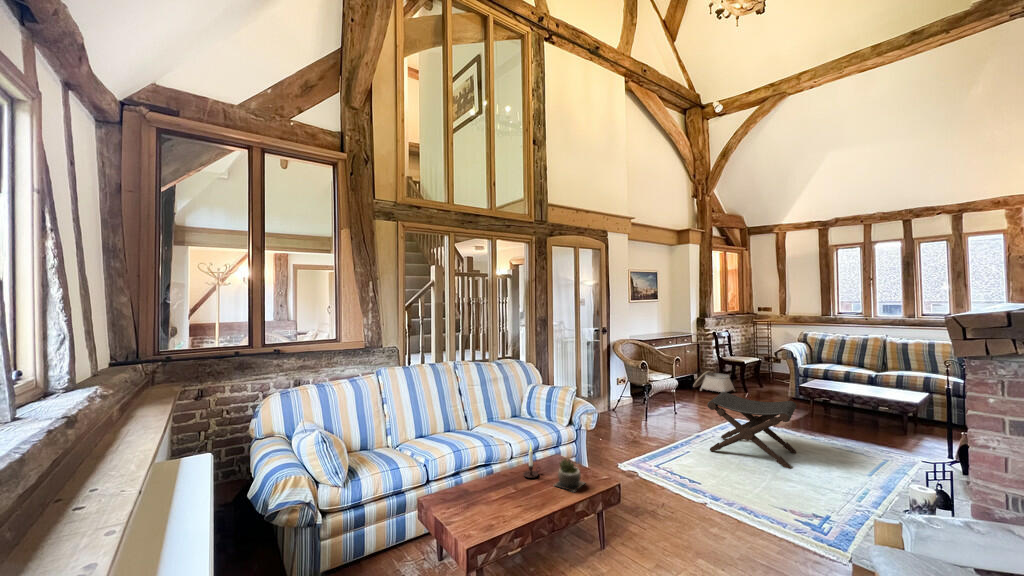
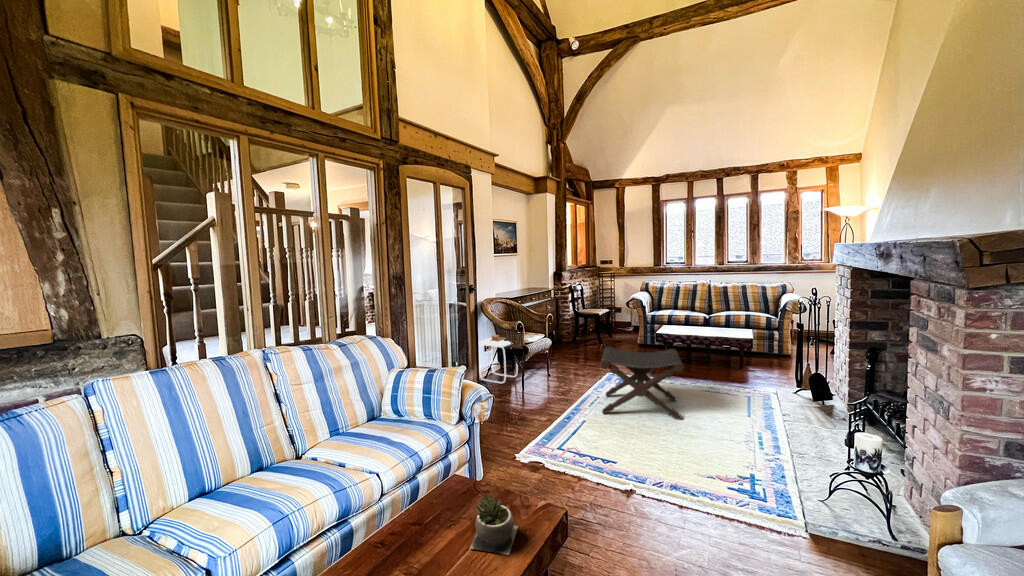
basket: present [693,371,735,392] -> none [554,324,592,347]
side table: none [609,373,644,415] -> present [479,335,518,383]
candle: present [523,444,539,478] -> none [411,481,439,543]

